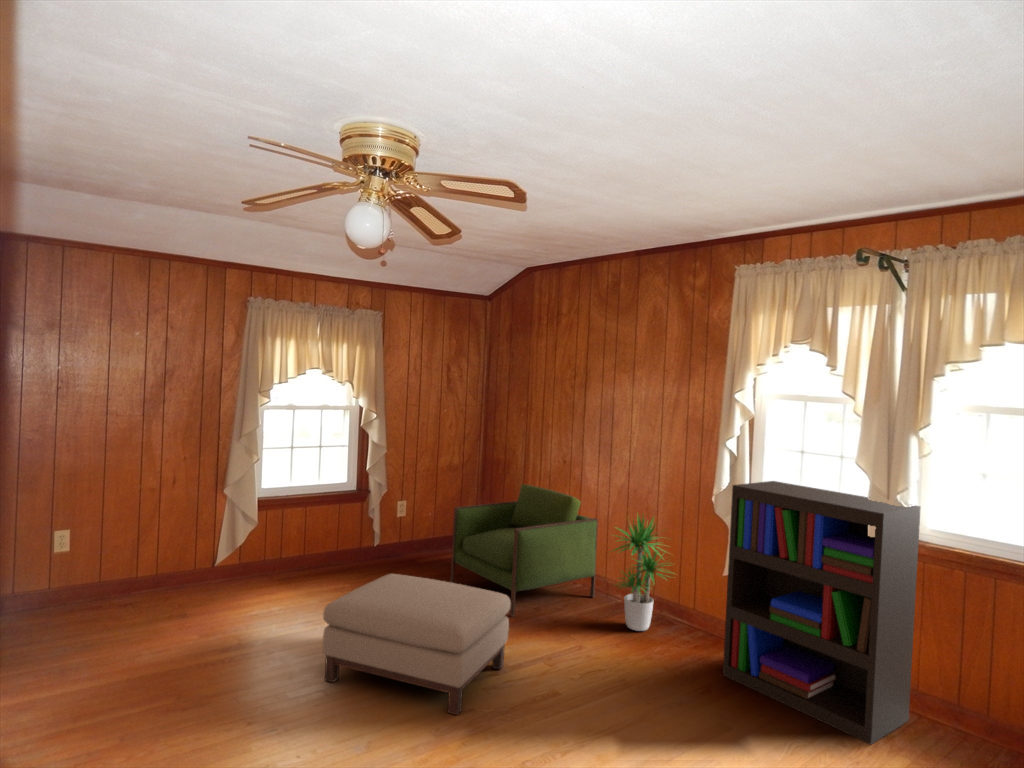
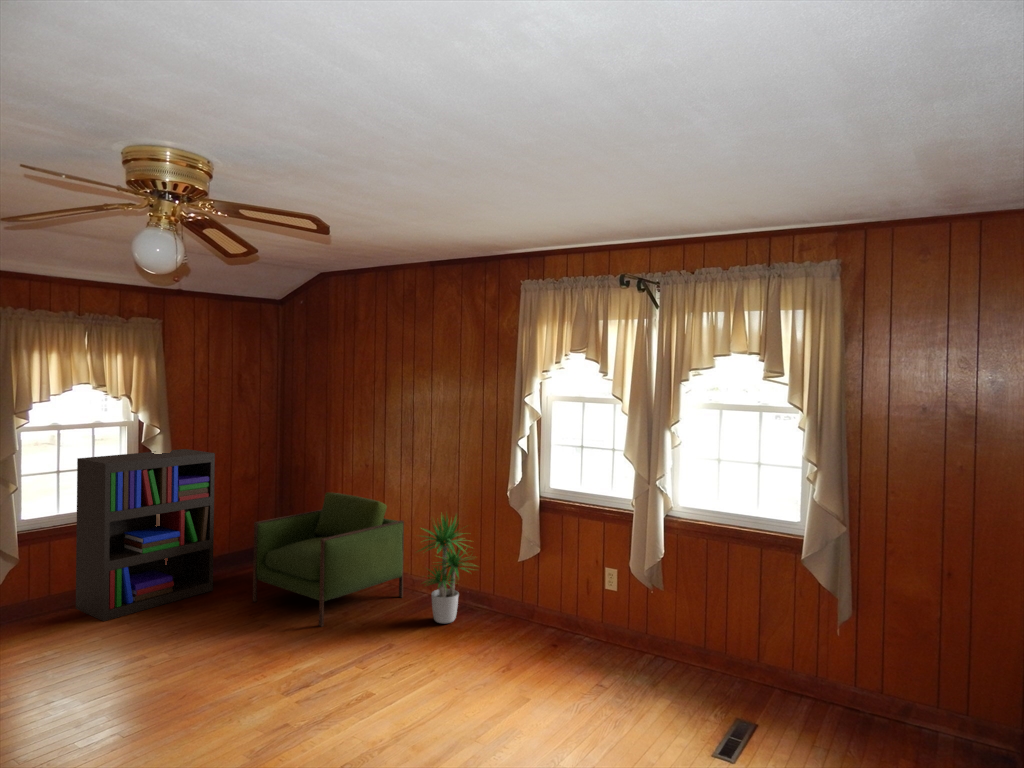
bookshelf: present [723,481,921,745] -> present [76,449,215,621]
ottoman: present [323,574,511,715] -> none [114,600,320,732]

